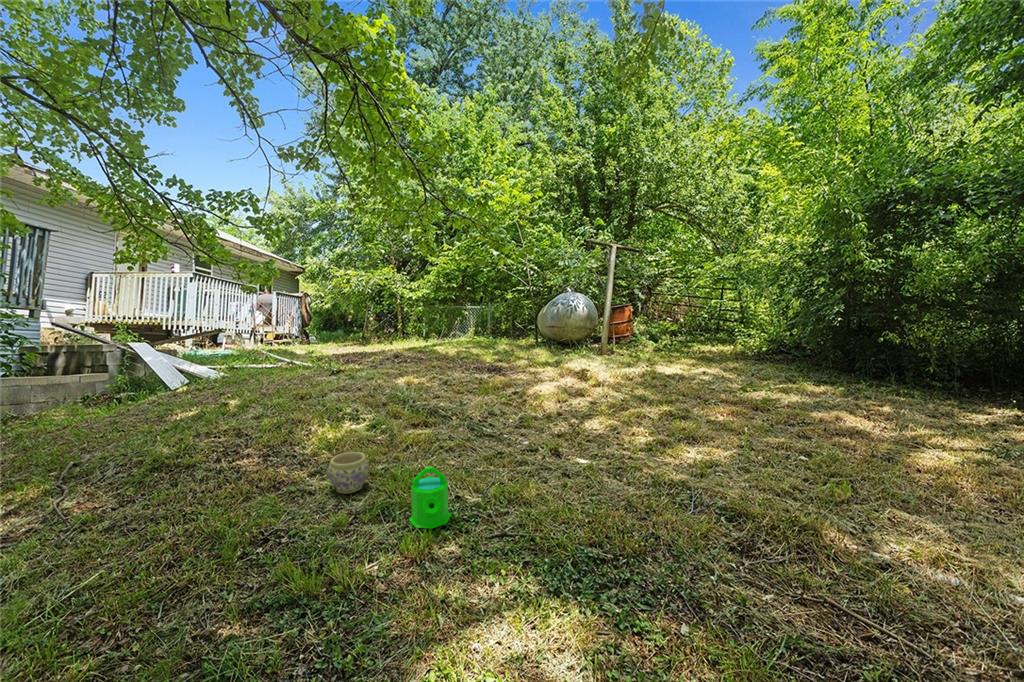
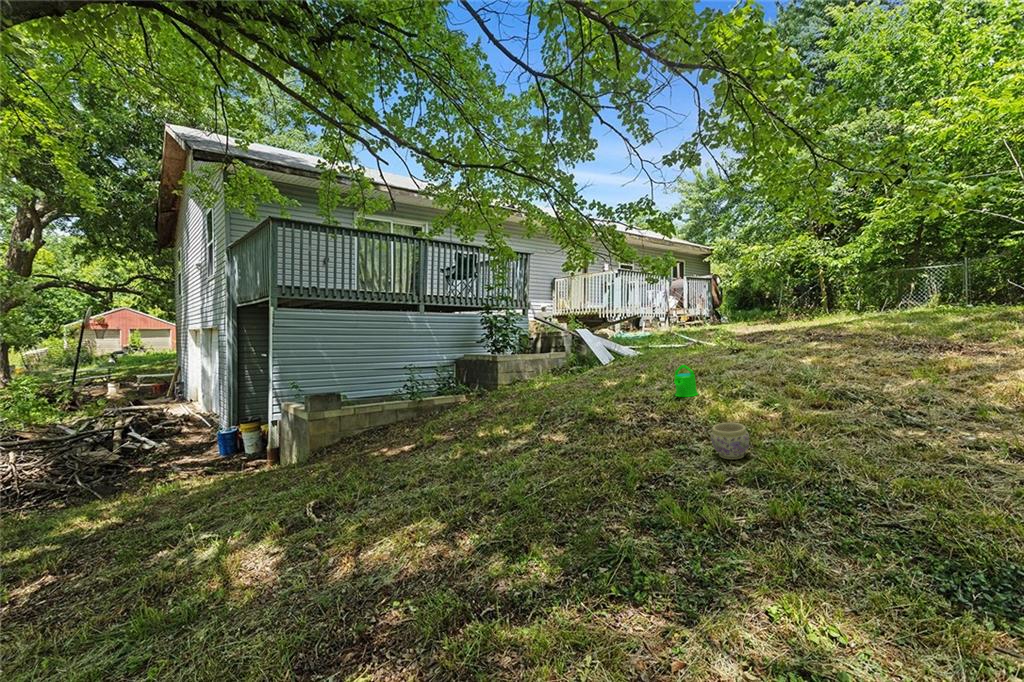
watering can: present [409,466,451,529] -> present [674,365,698,397]

